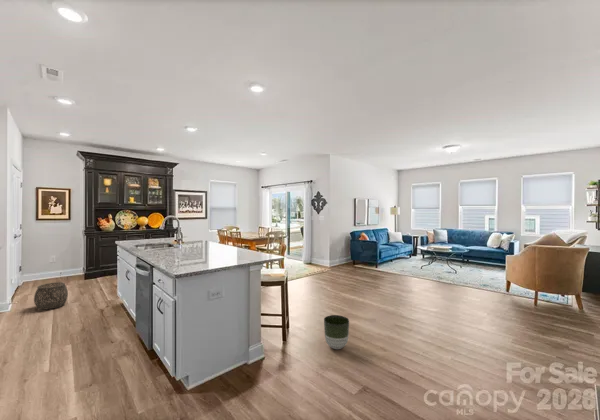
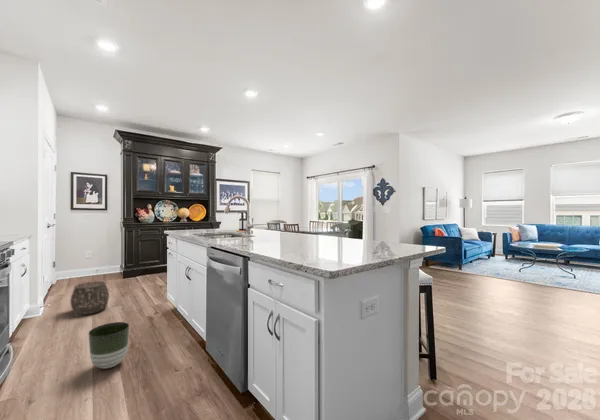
planter: present [324,315,349,349] -> present [89,322,129,369]

